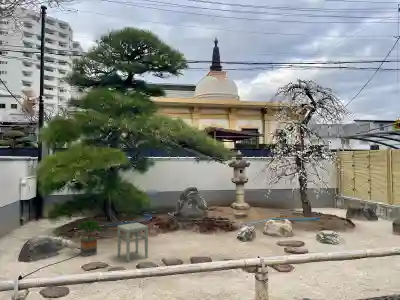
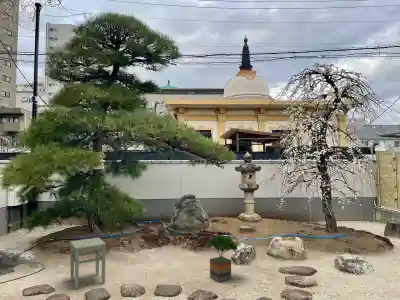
potted tree: present [78,221,102,256] -> present [207,236,237,282]

